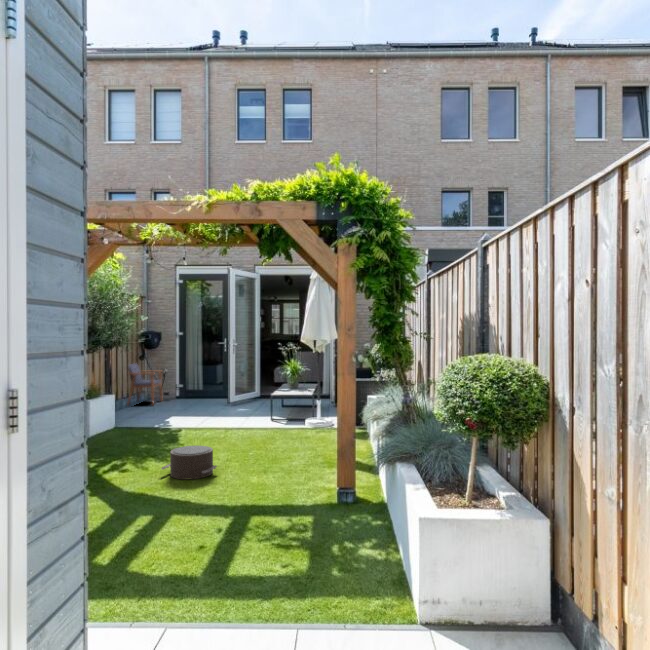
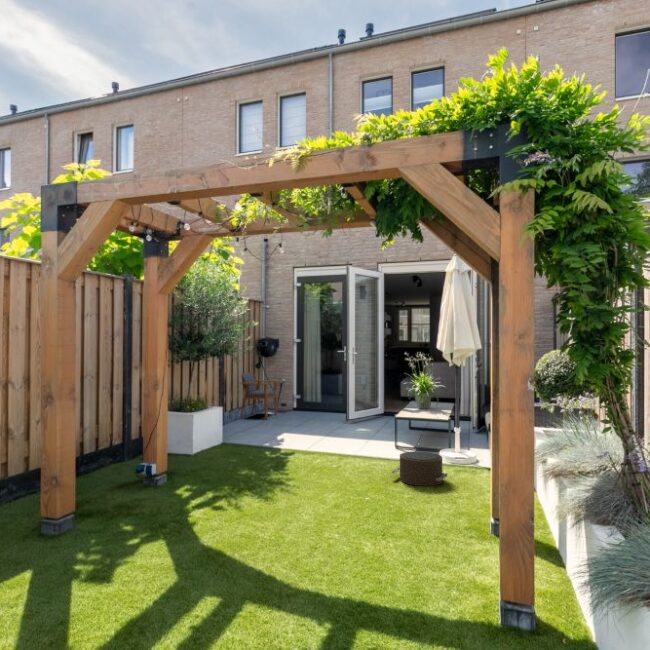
pouf: present [161,446,217,480] -> present [391,451,447,486]

